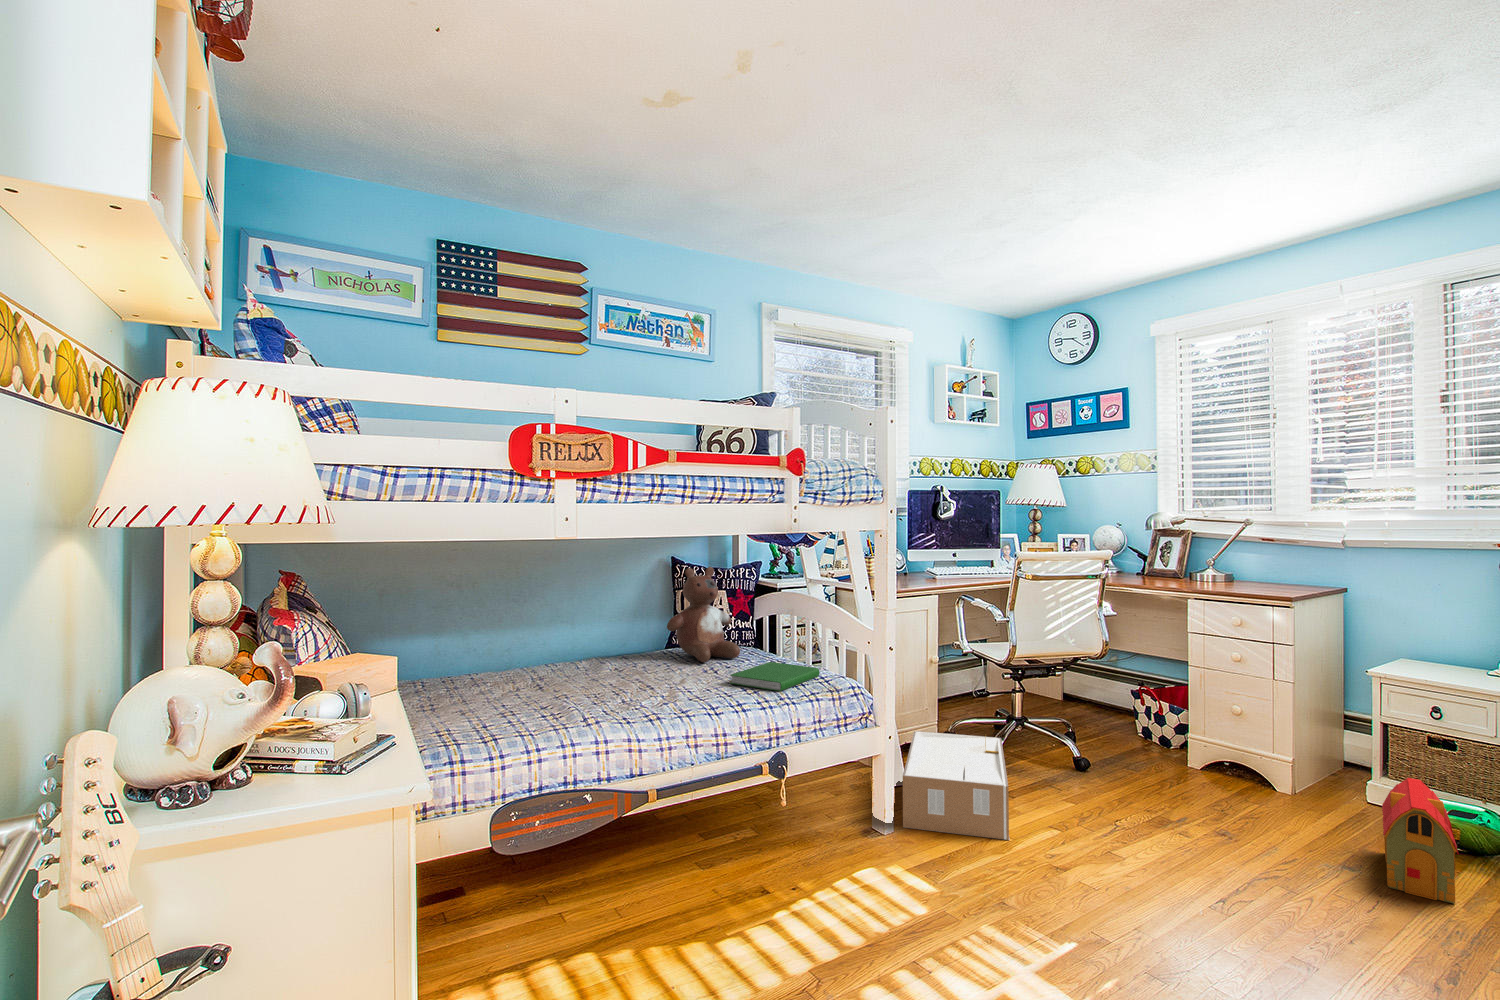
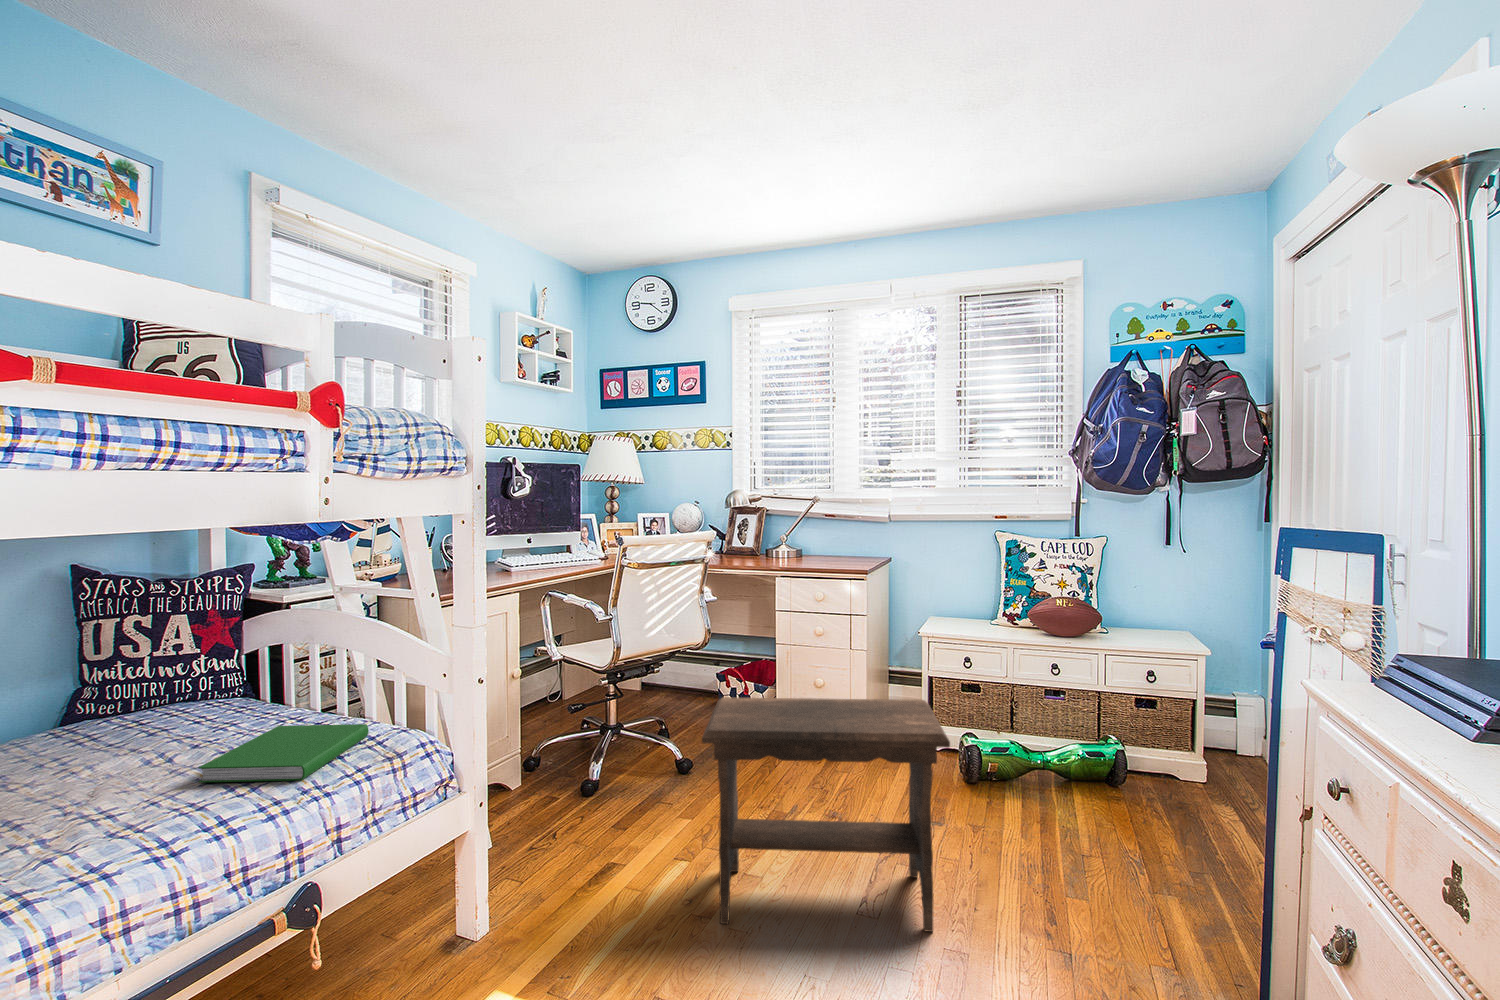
stuffed bear: present [667,567,740,662] -> none [56,580,218,745]
footstool: none [1059,695,1318,947] -> present [702,697,950,932]
cardboard box: present [903,731,1010,840] -> none [496,758,634,917]
toy house: present [1382,778,1458,903] -> none [945,725,1012,835]

